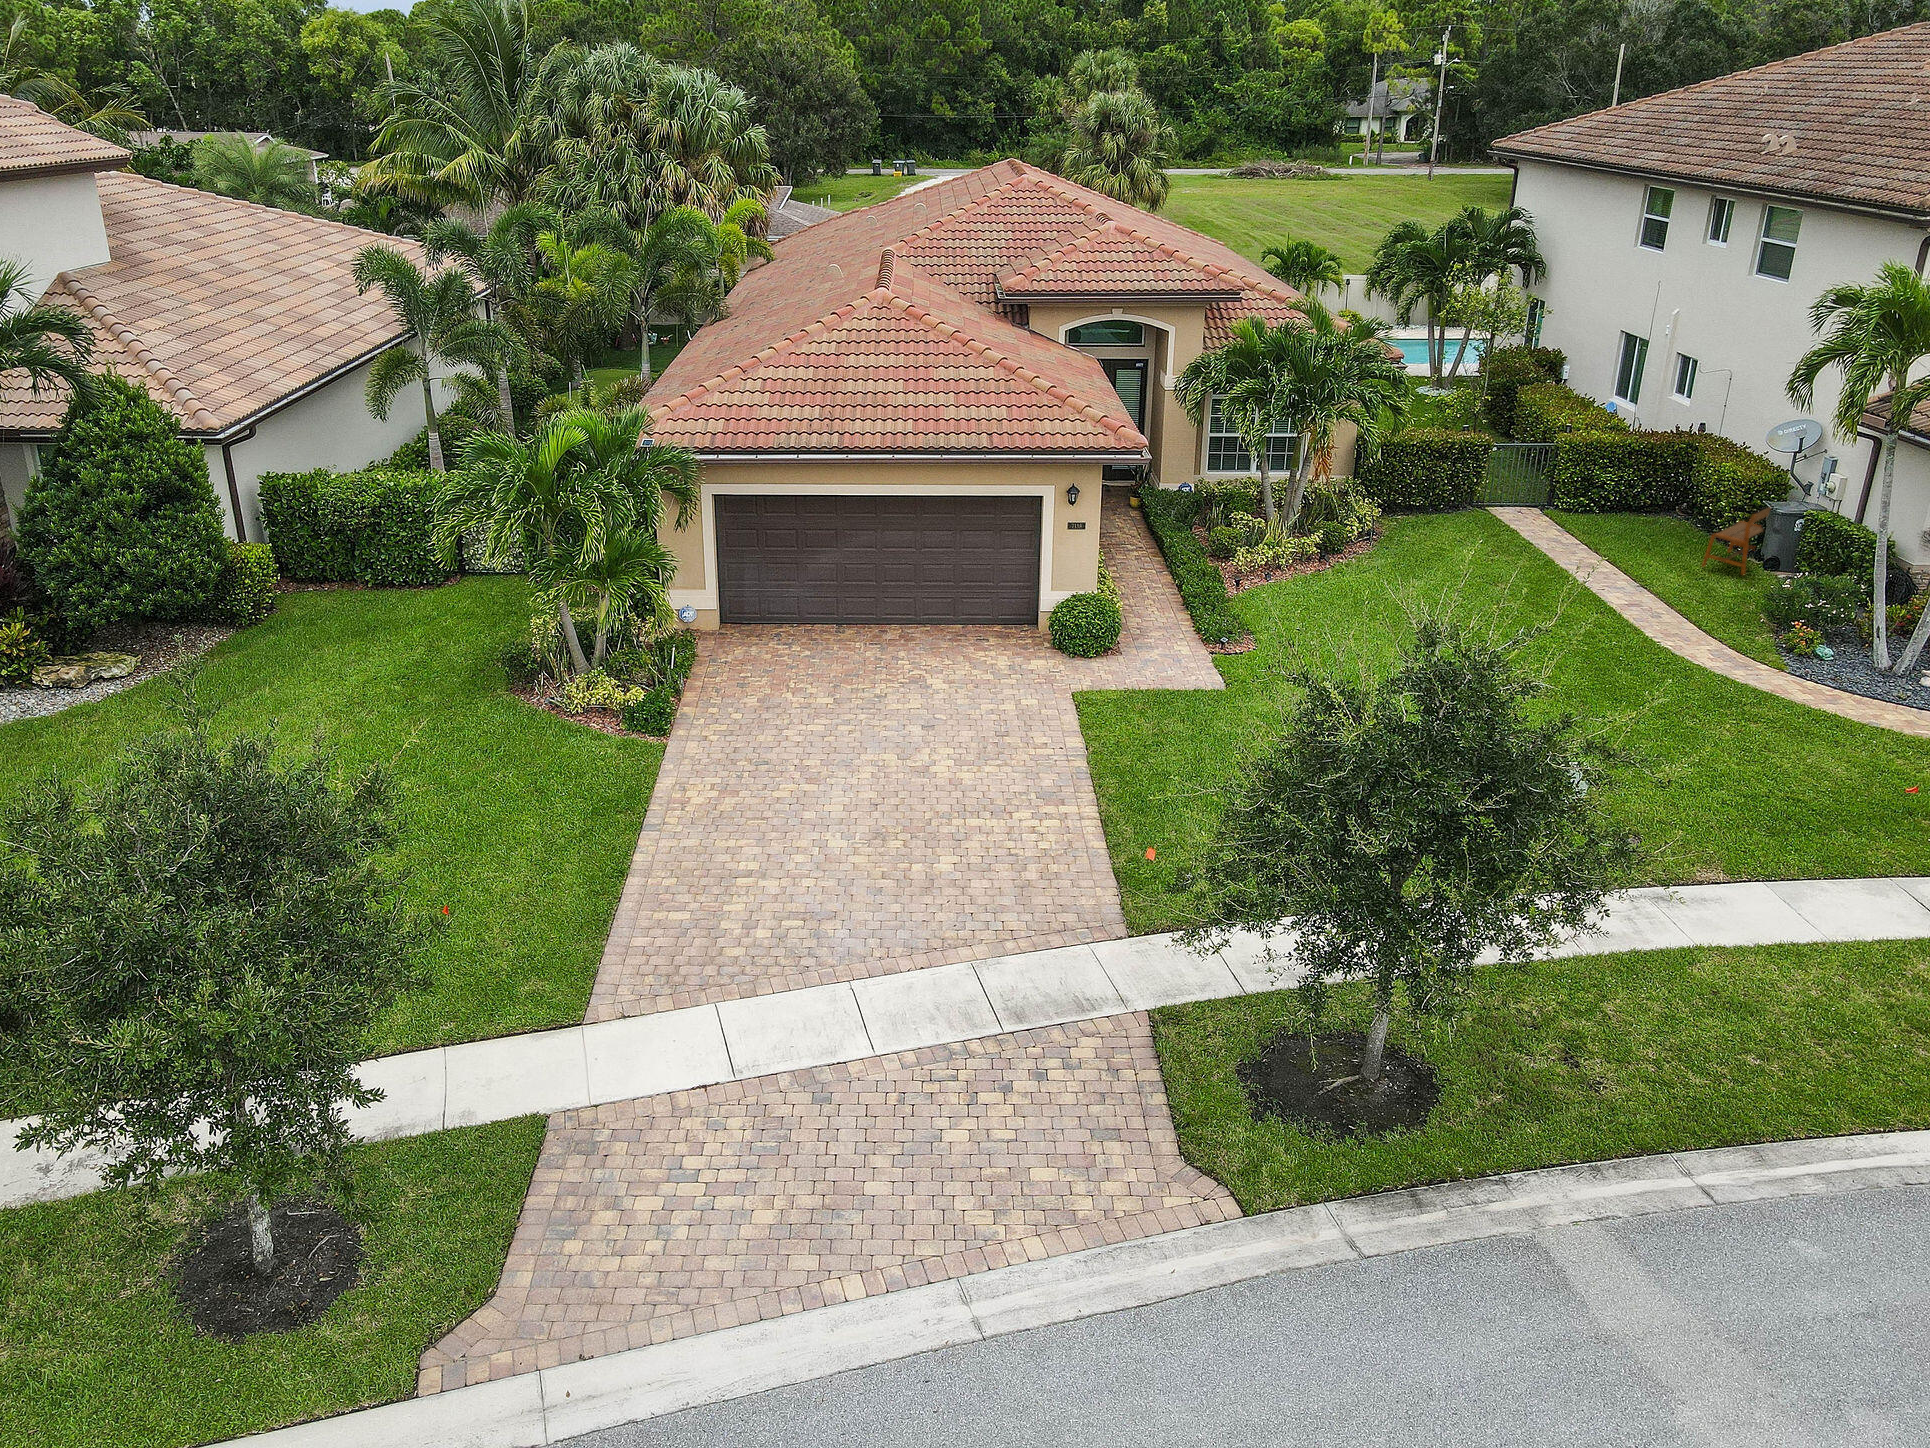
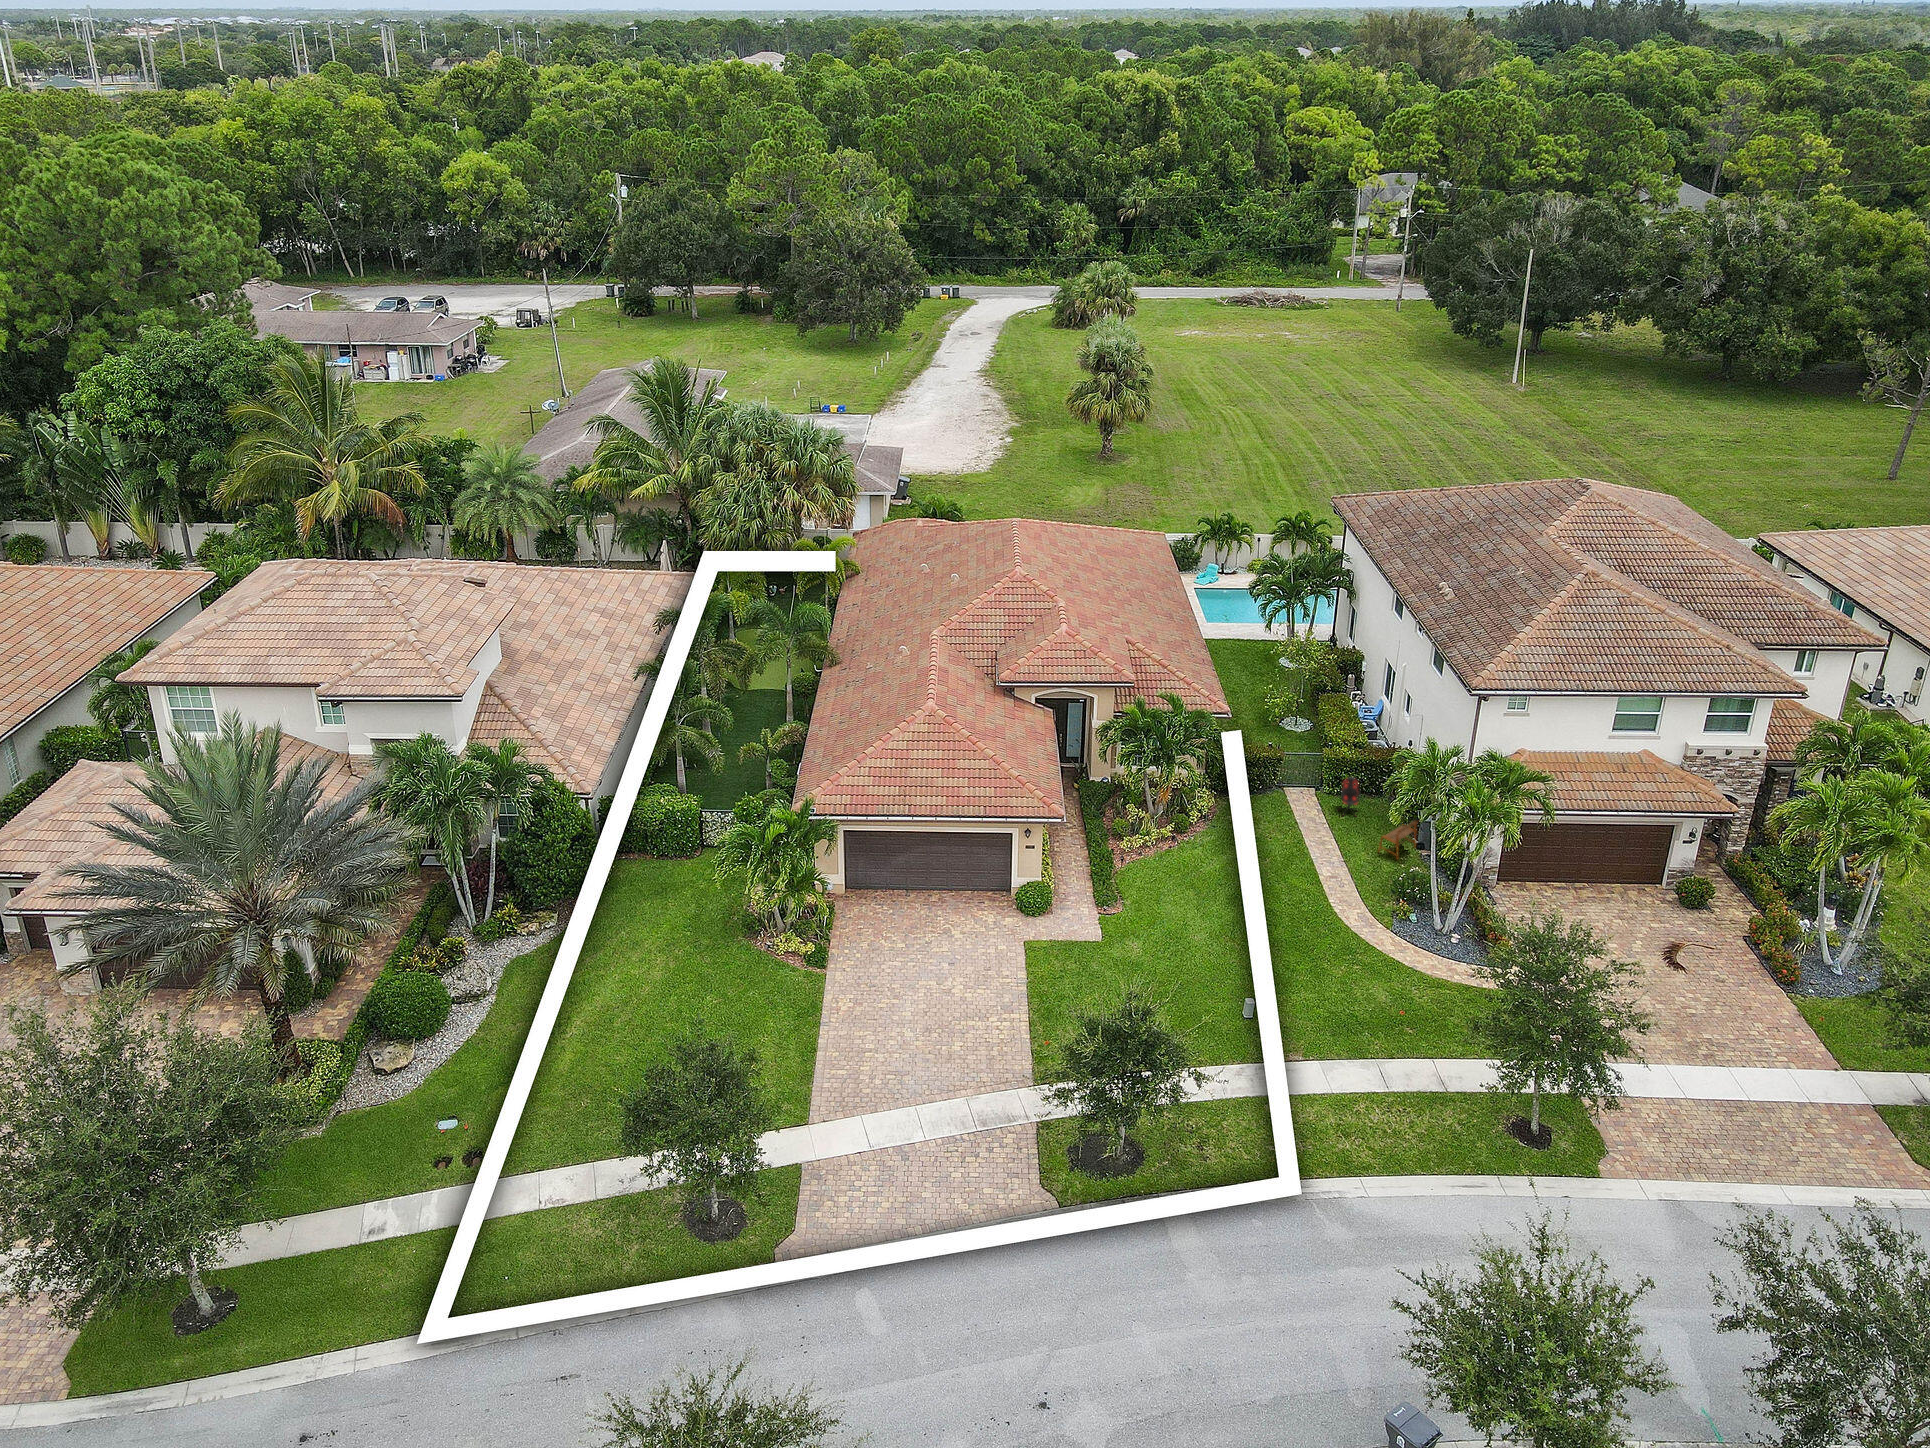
chair: none [1598,458,1645,527] -> present [1339,777,1360,816]

